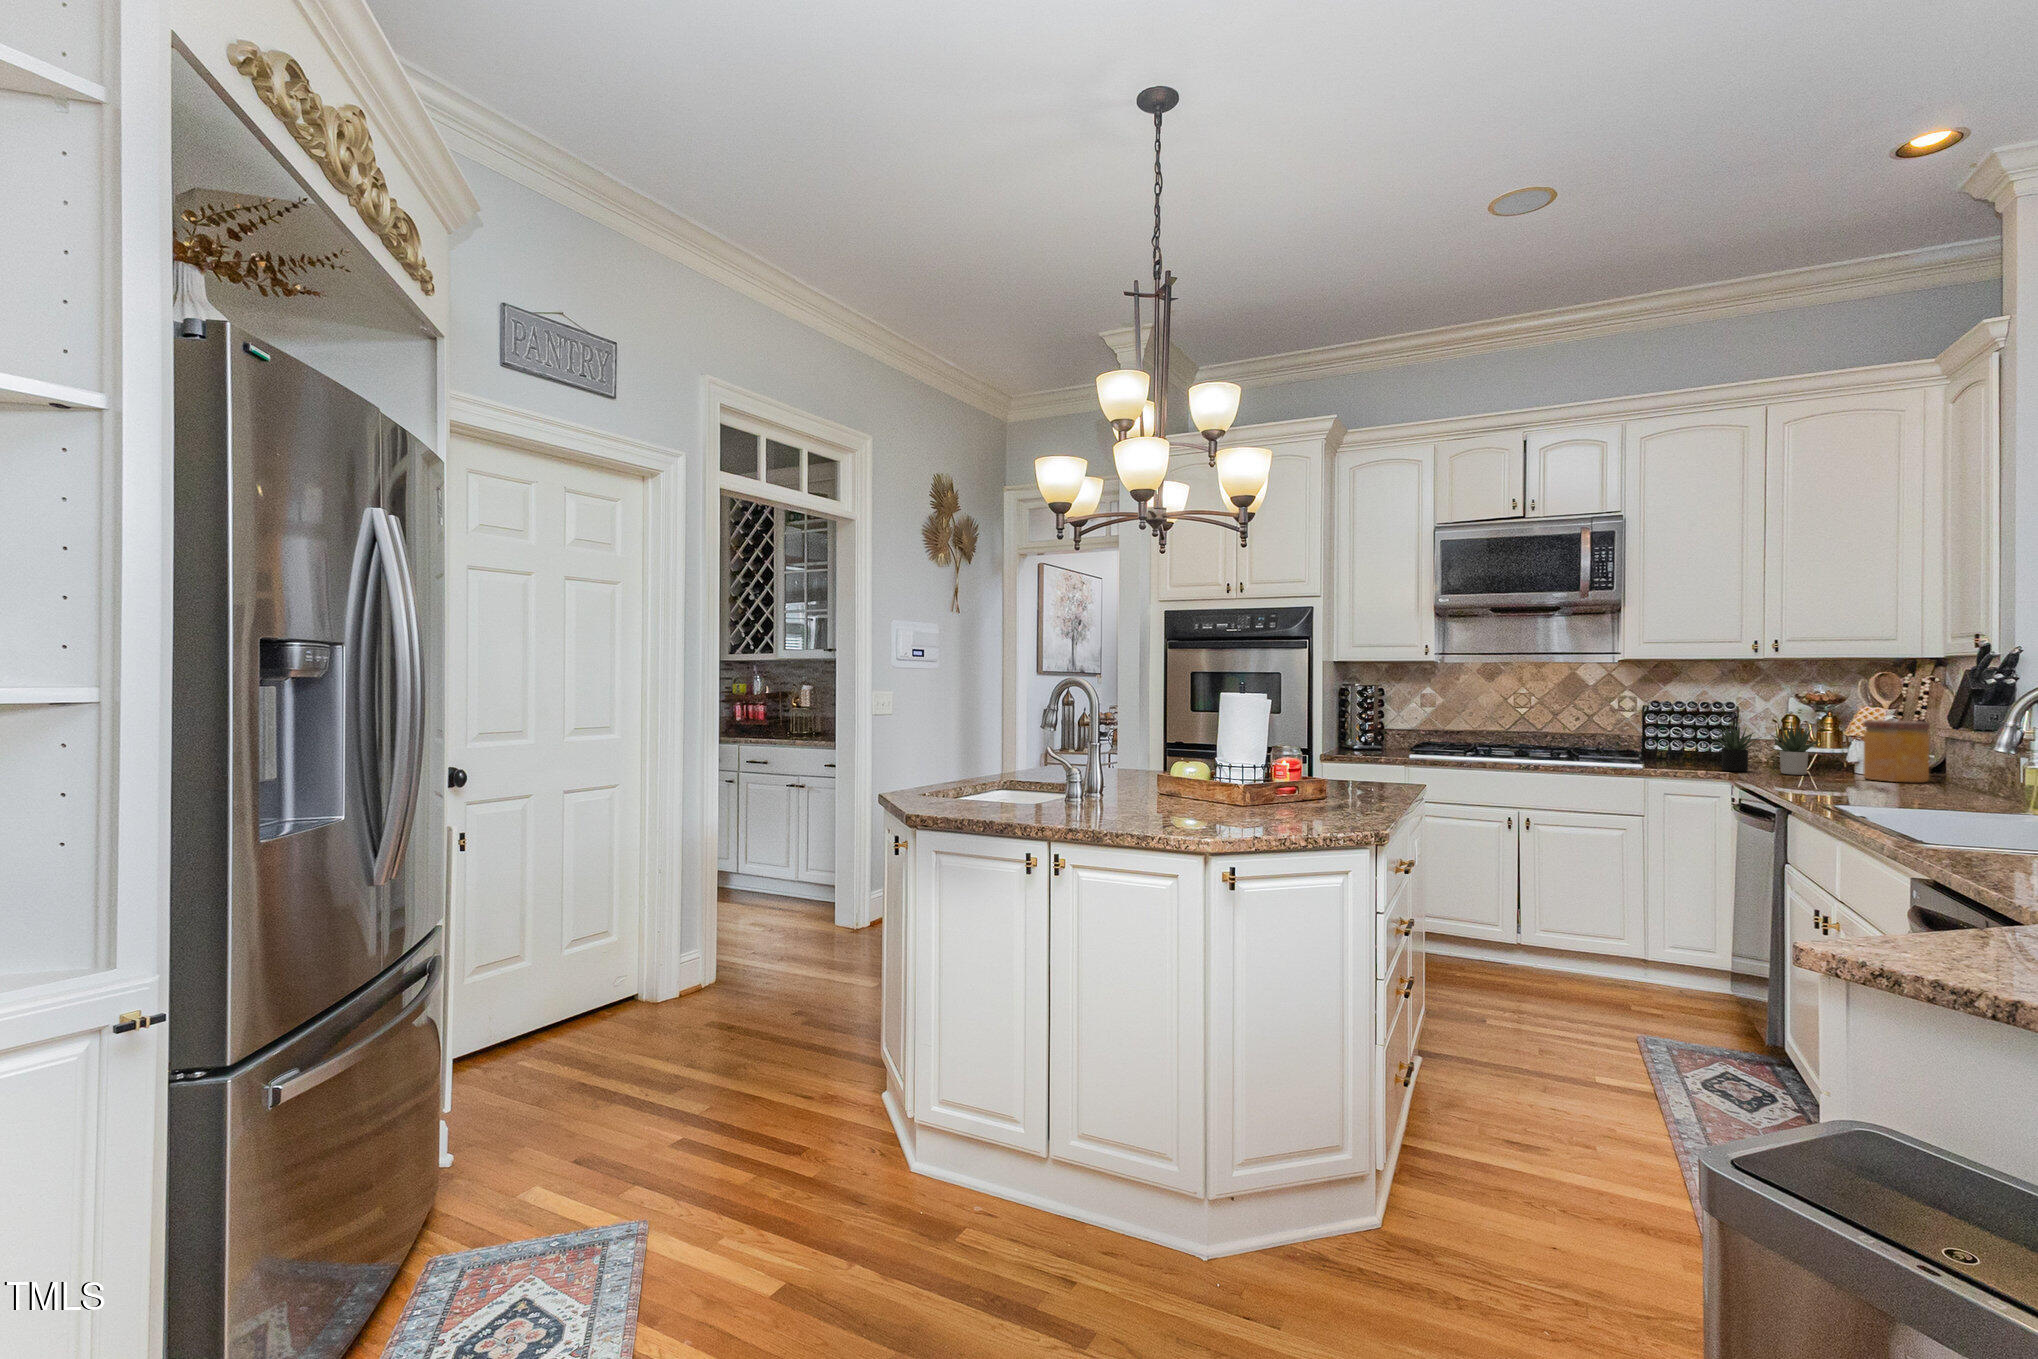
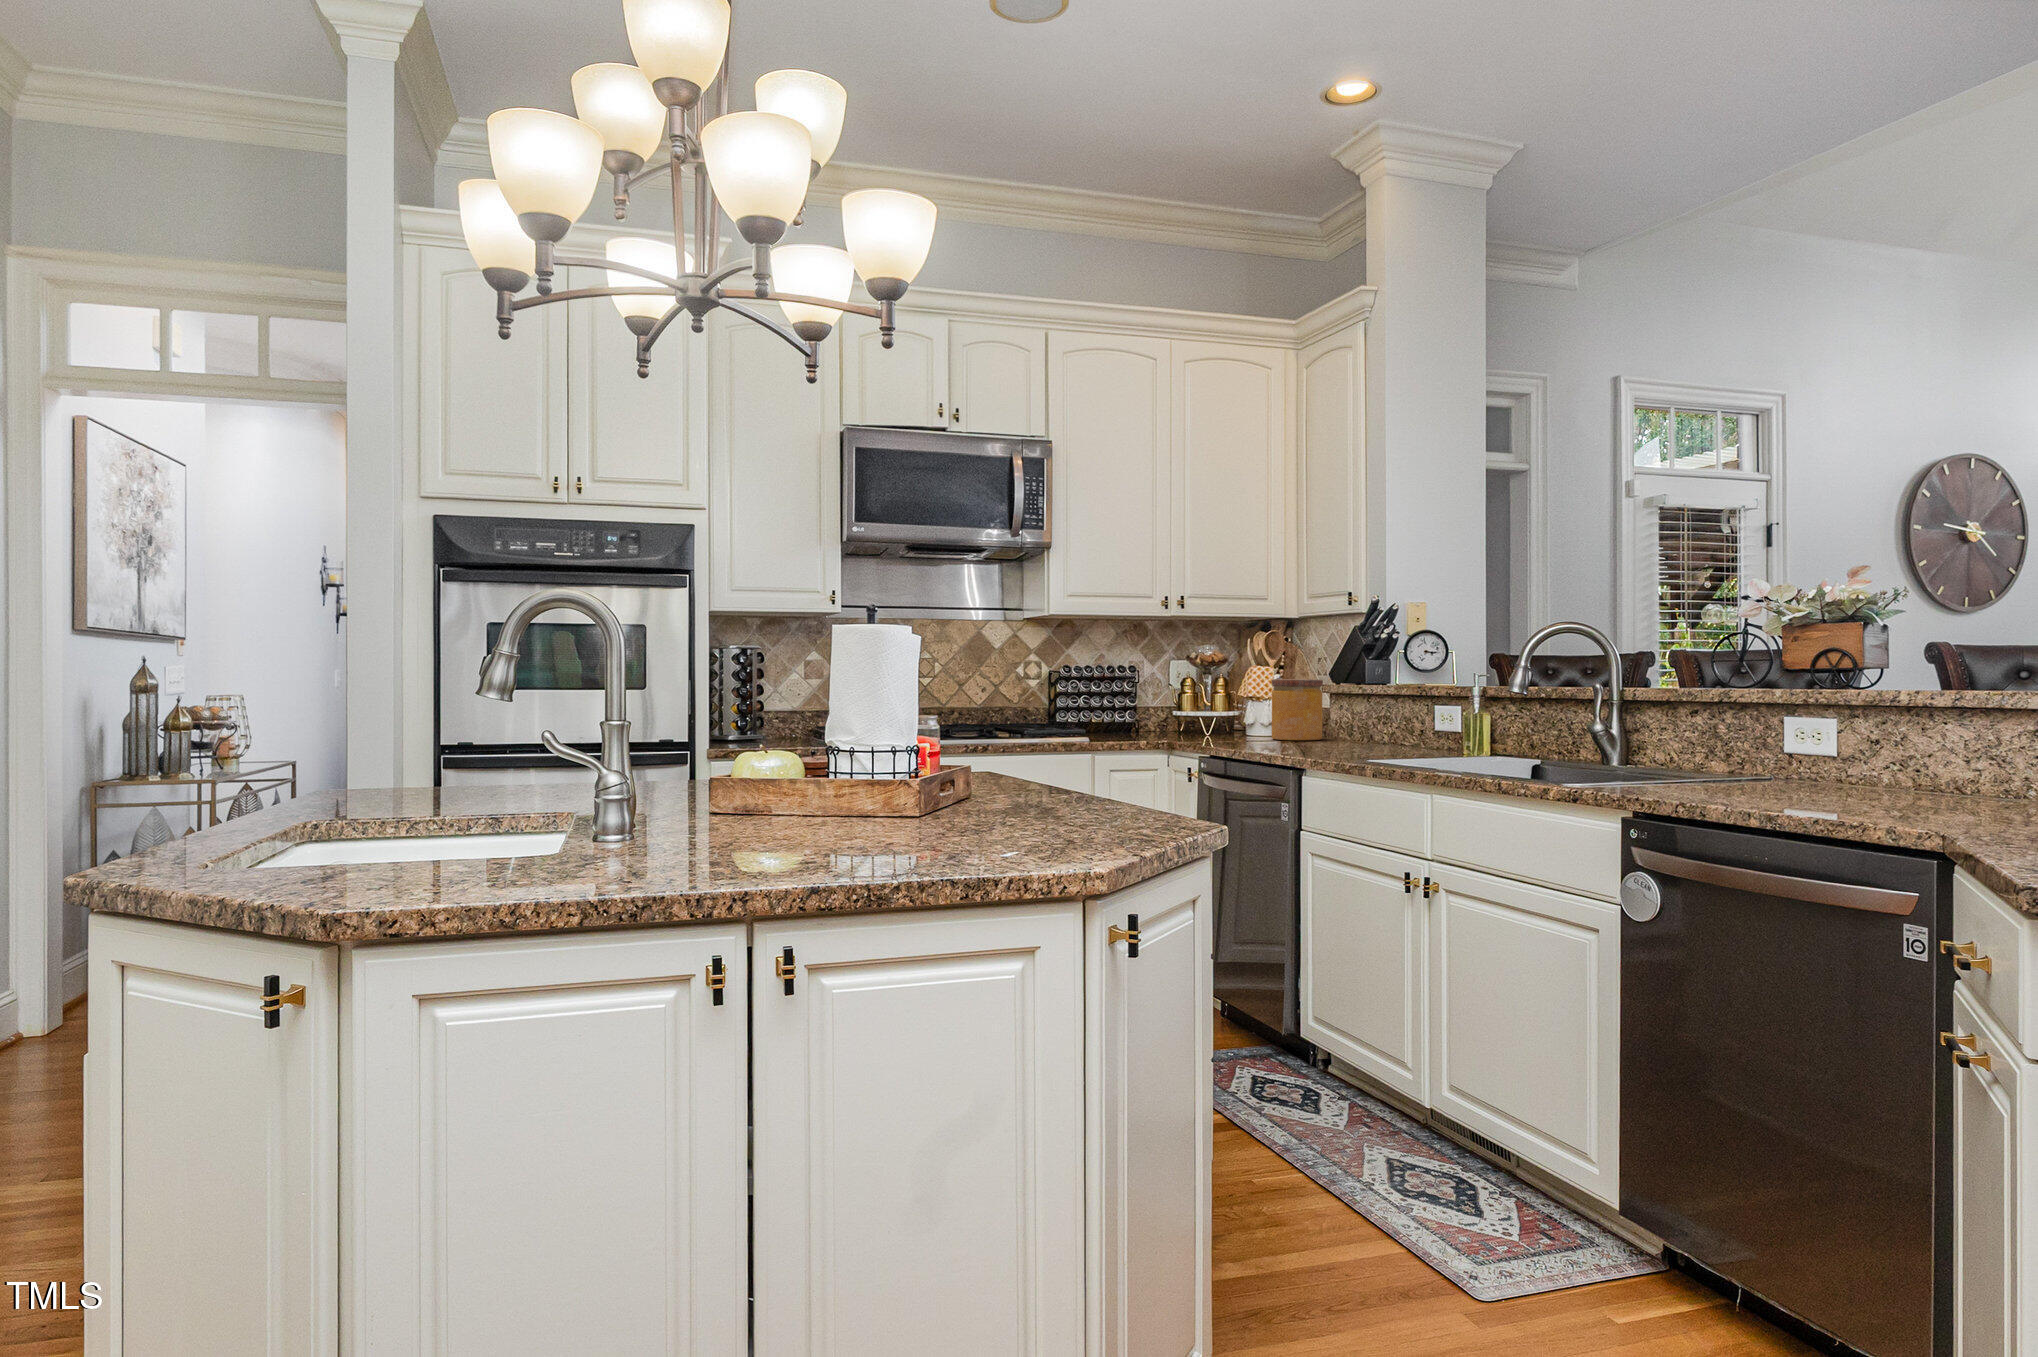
succulent plant: present [1710,723,1821,775] -> none [1135,681,1240,739]

